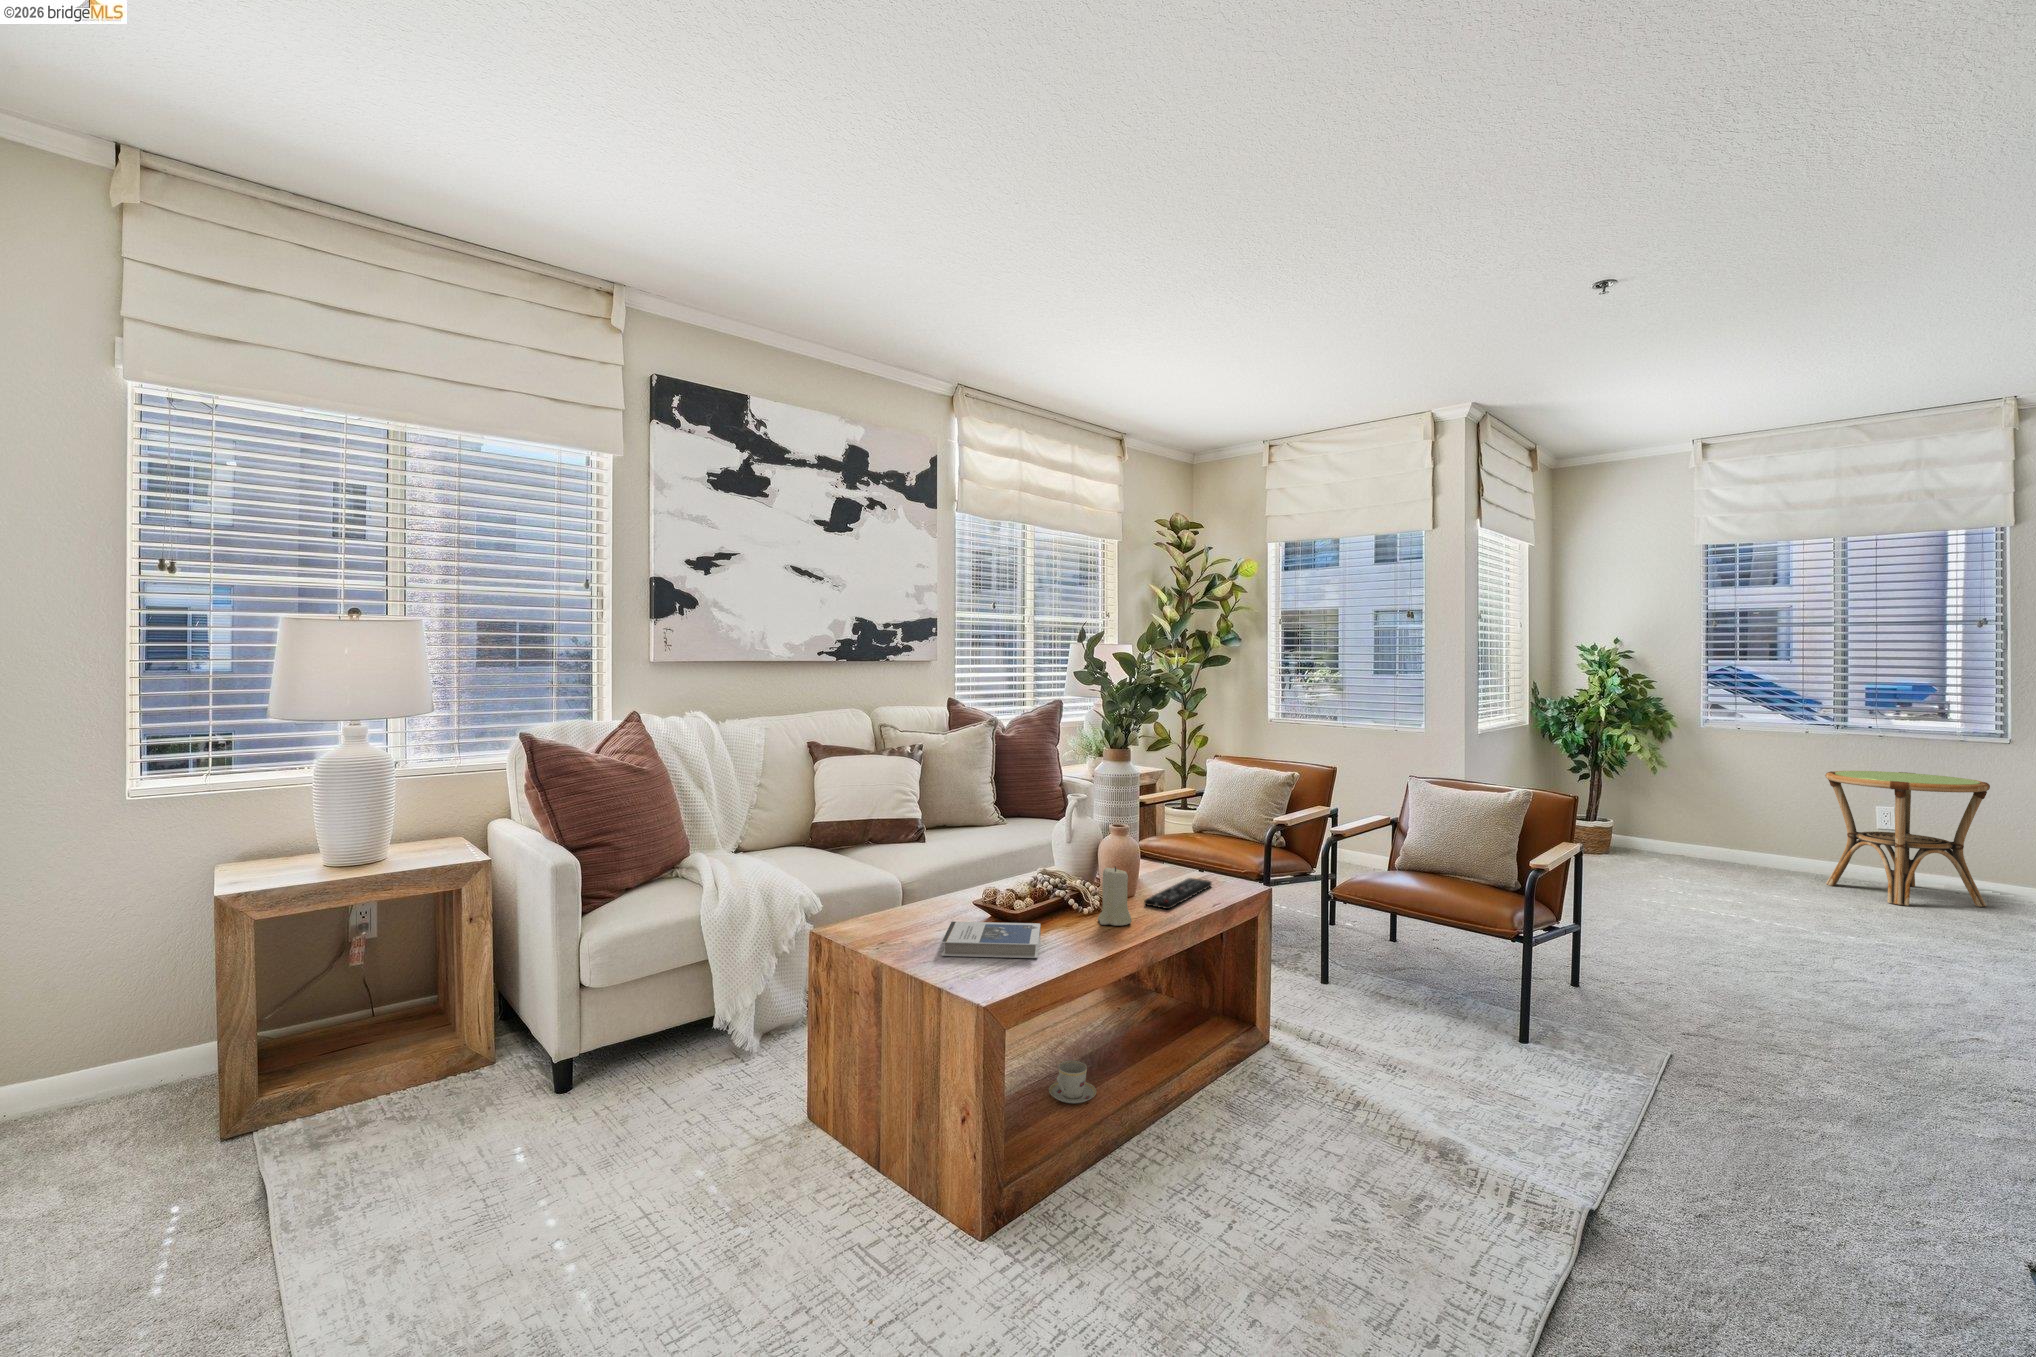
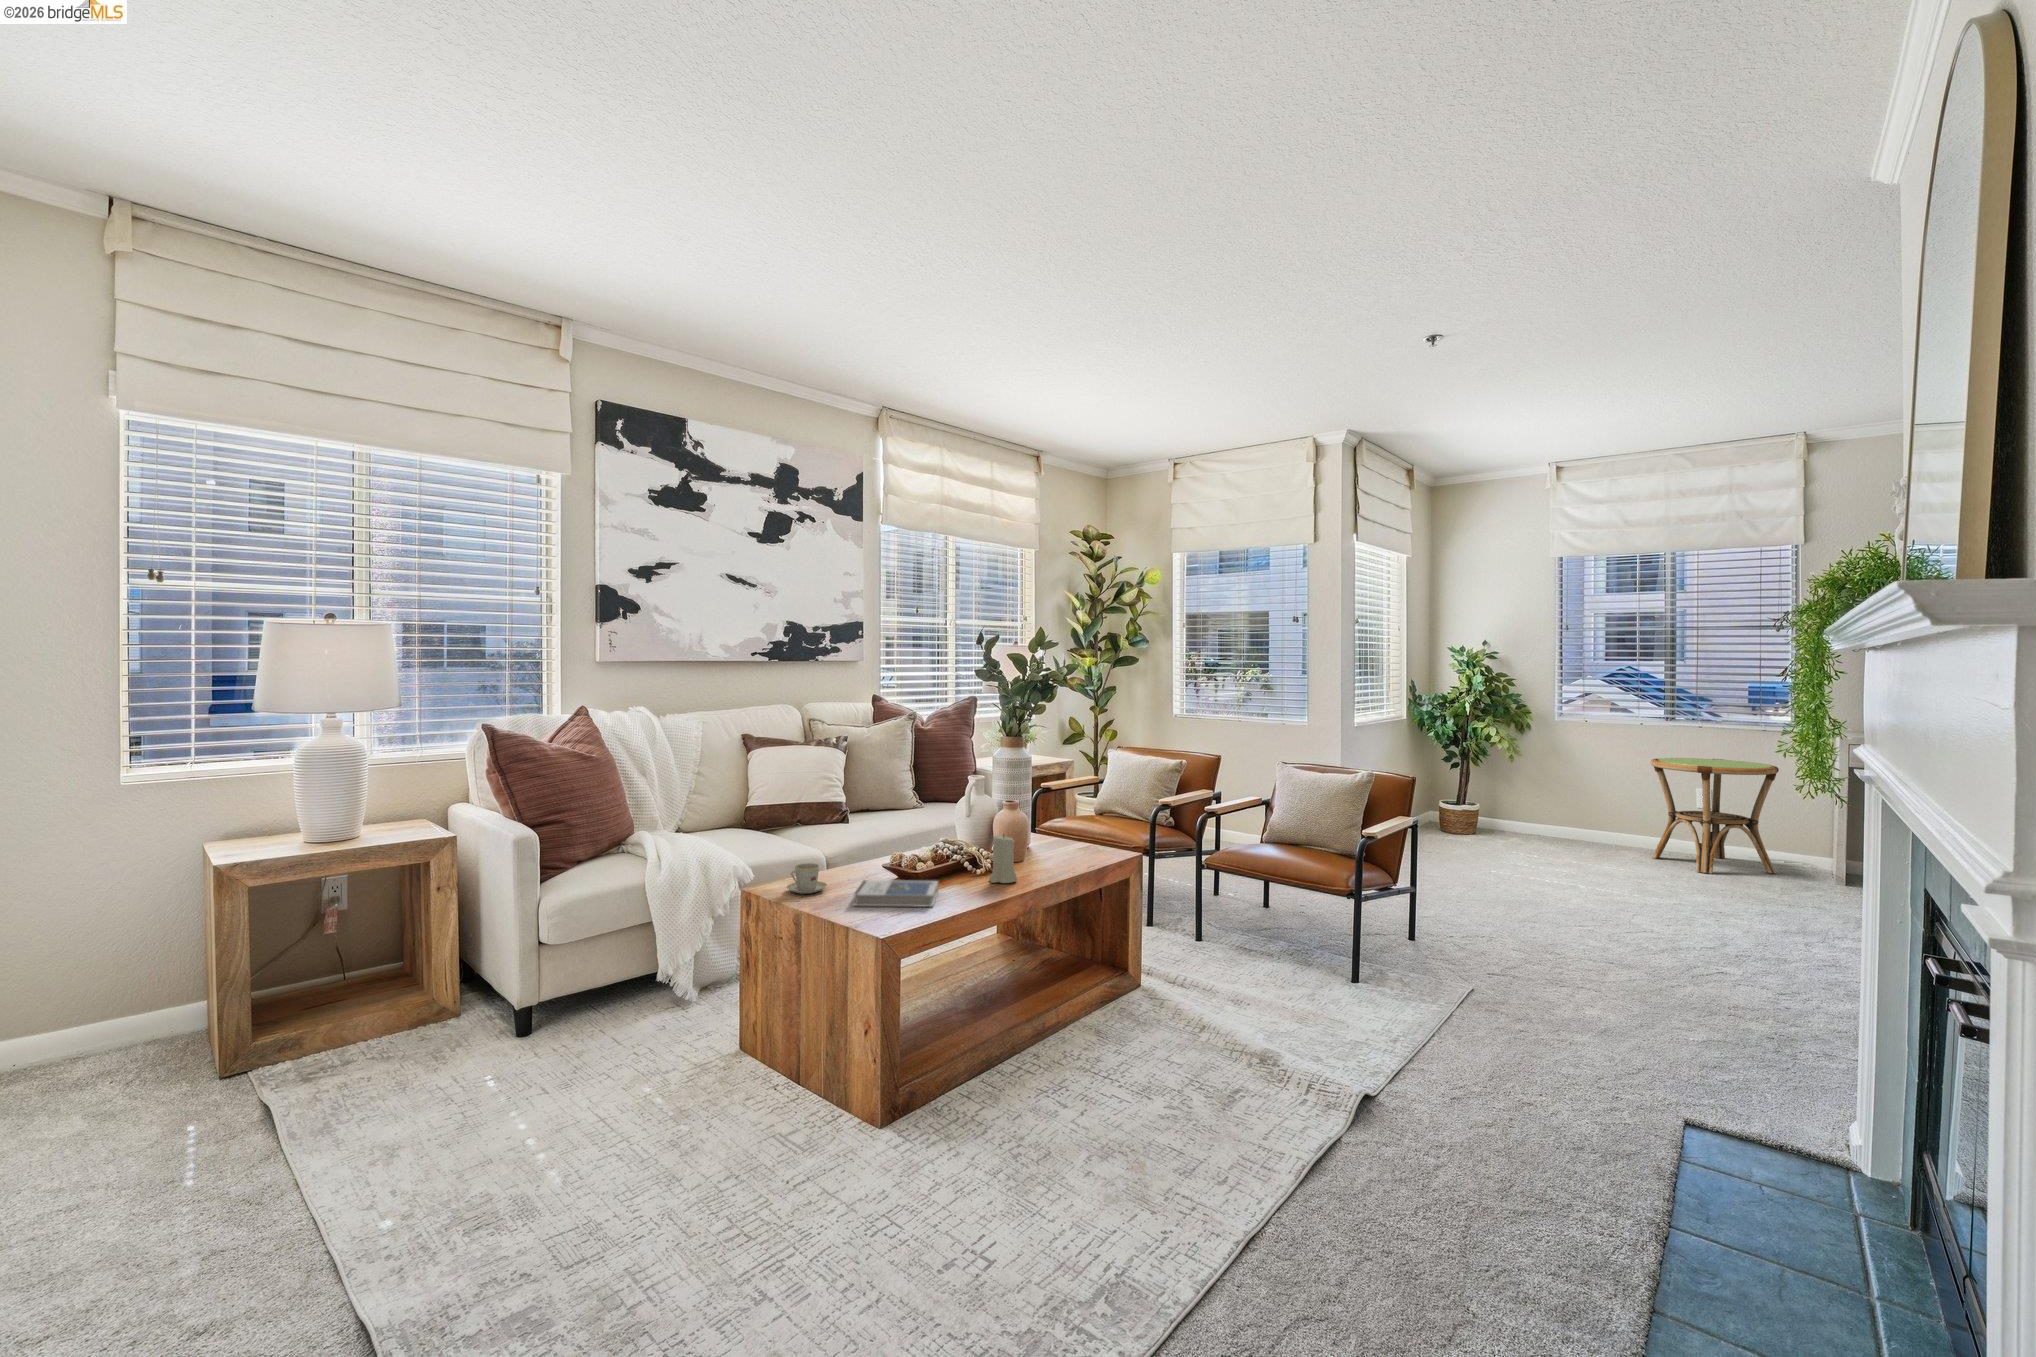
remote control: present [1144,878,1212,909] -> none [1031,847,1093,871]
teacup: present [1049,1060,1096,1103] -> present [787,863,827,894]

